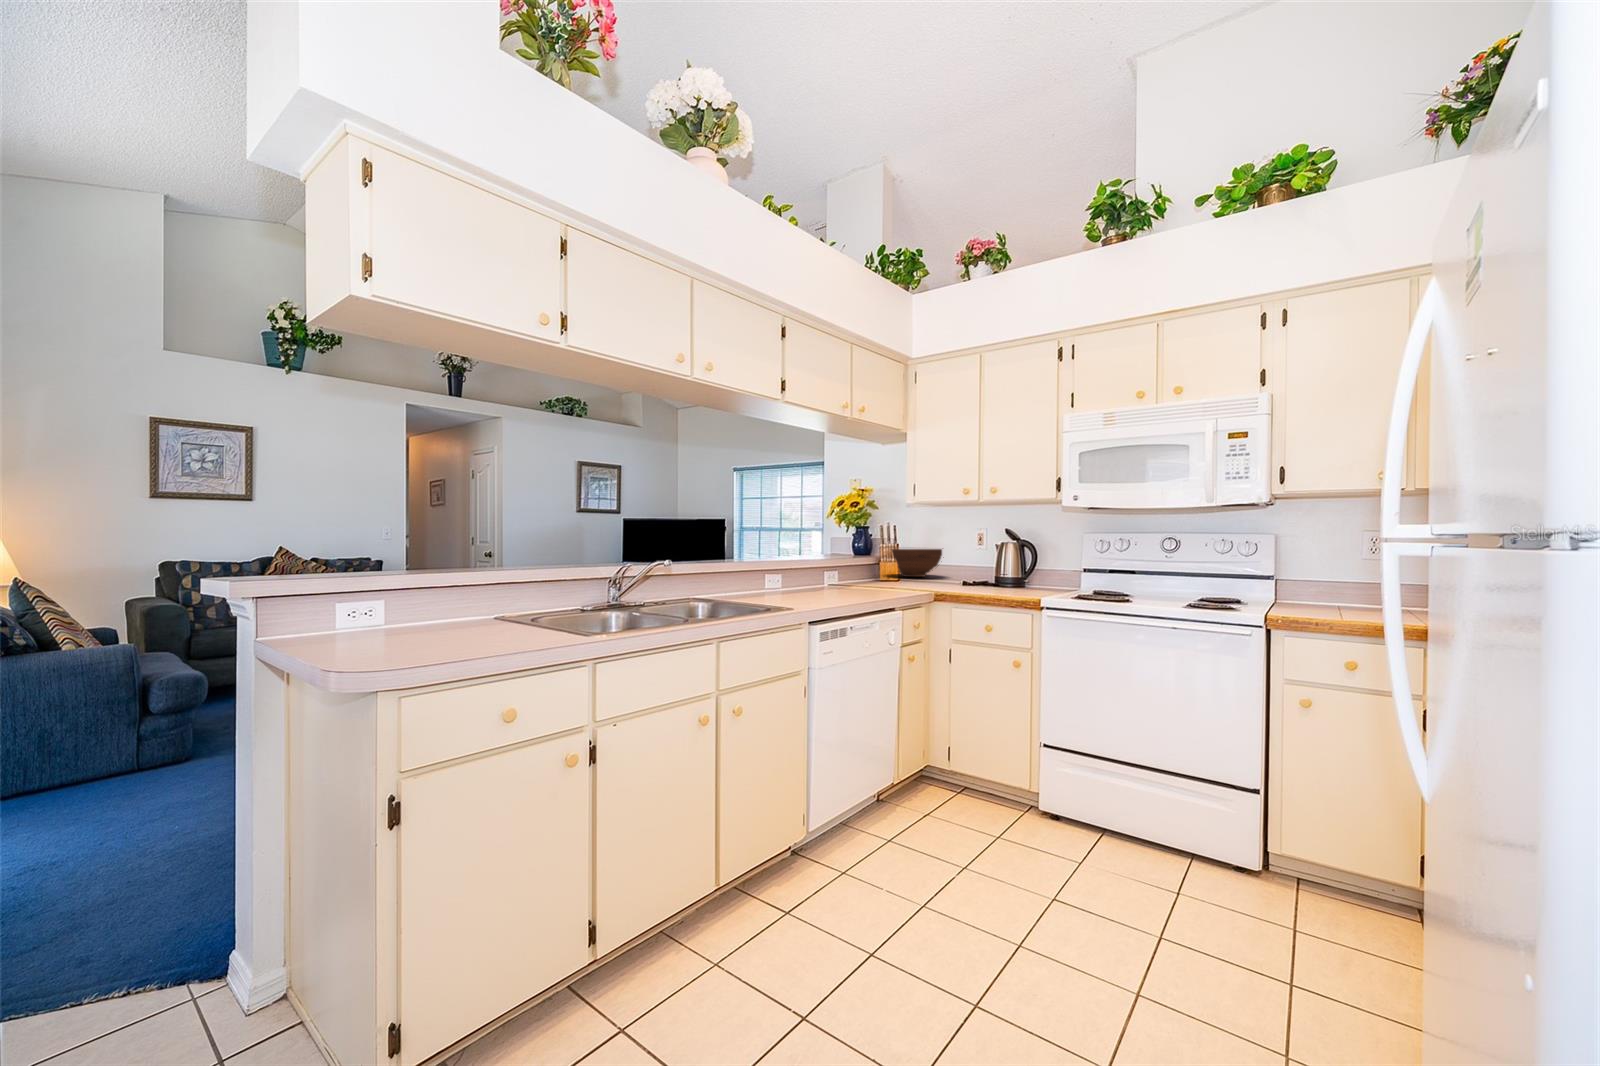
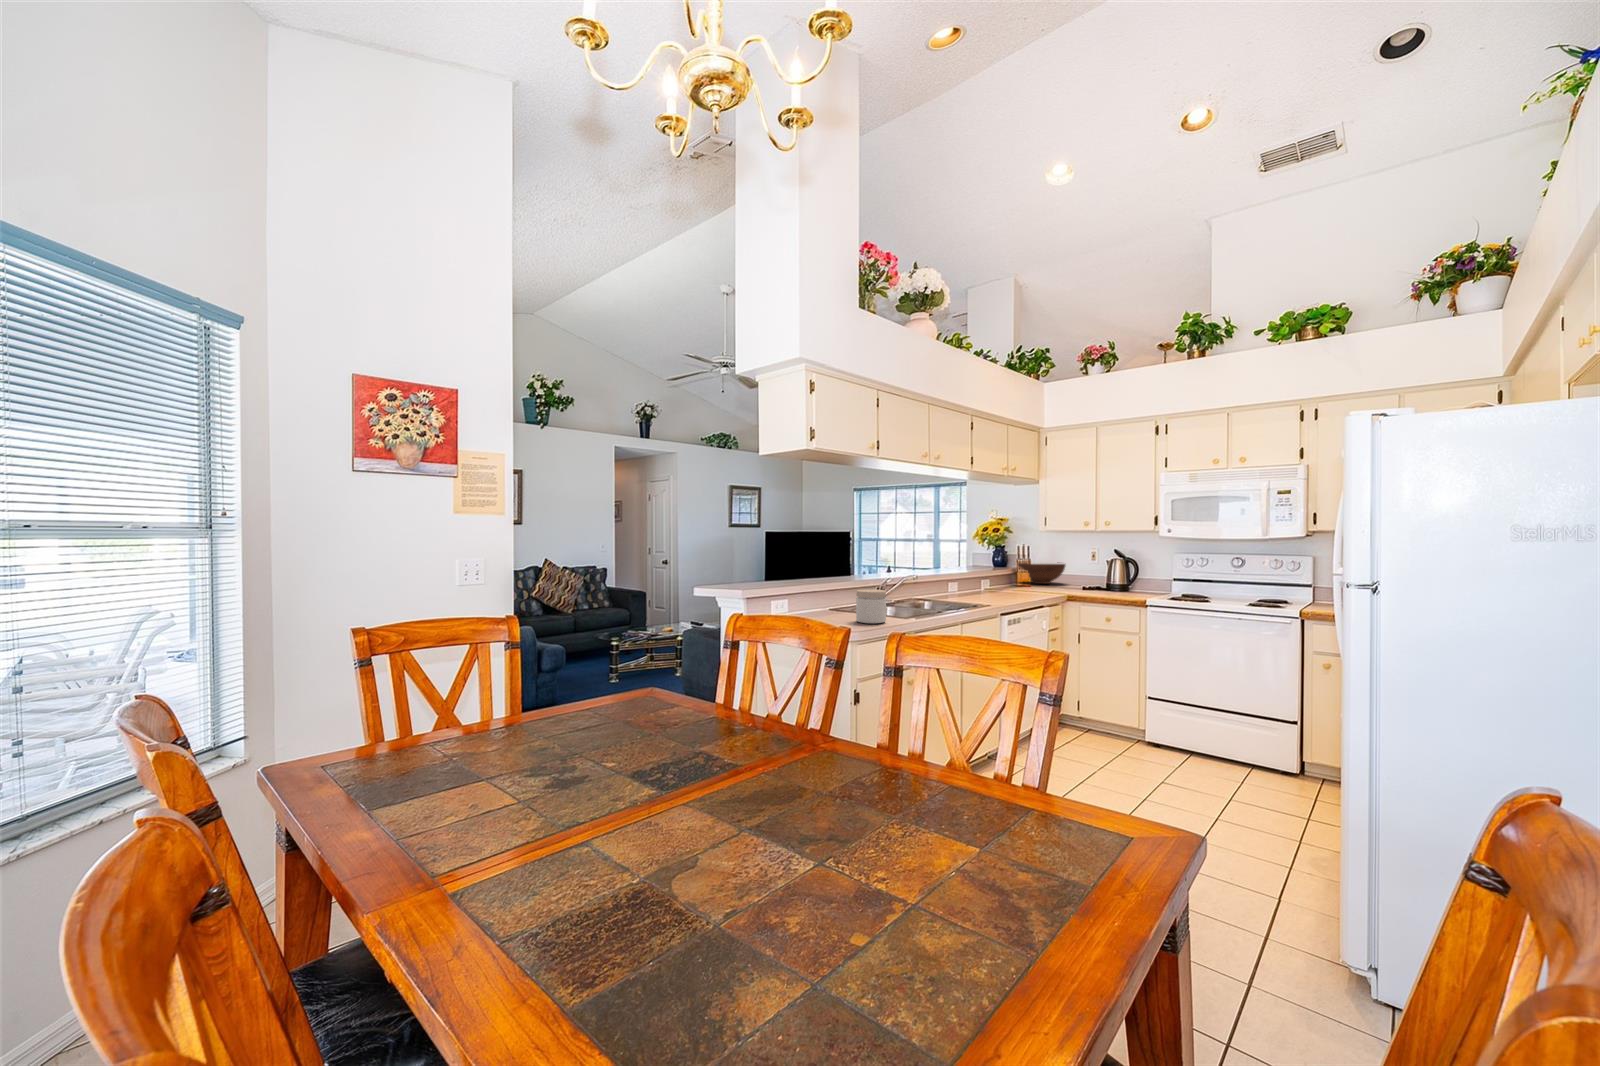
jar: none [482,582,544,647] -> present [856,589,886,624]

